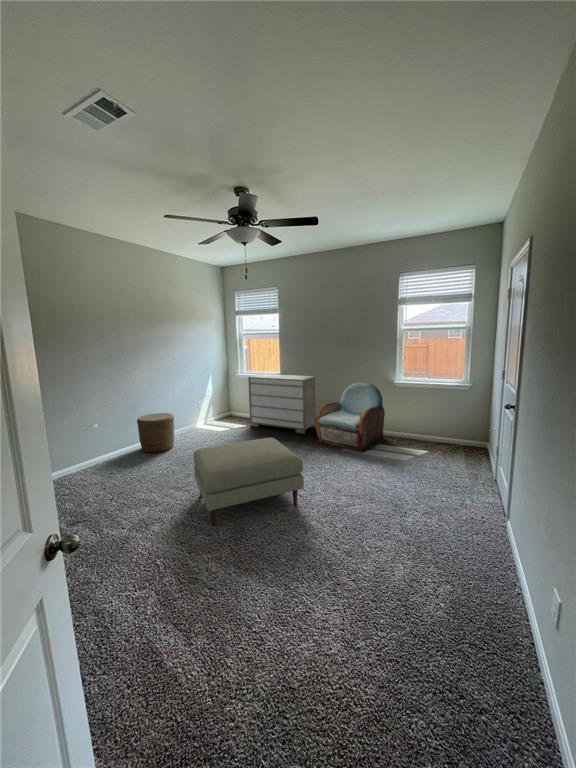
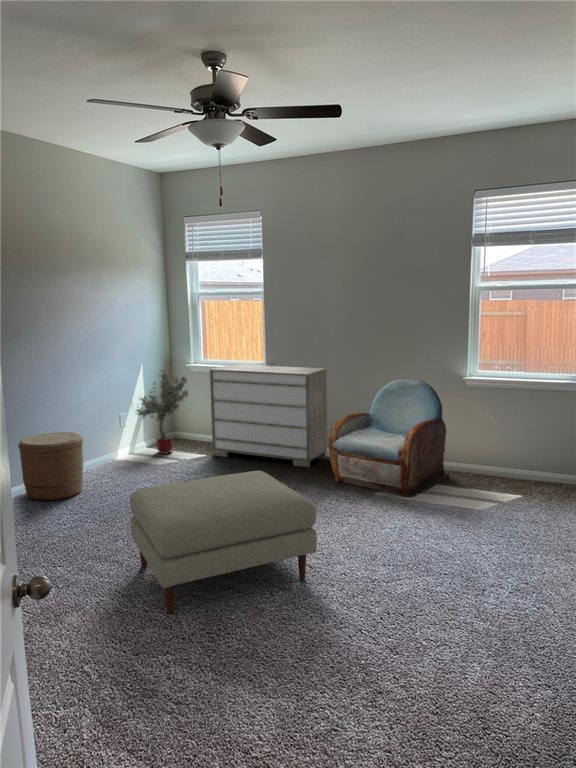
potted tree: none [206,377,237,425] -> present [137,370,188,454]

